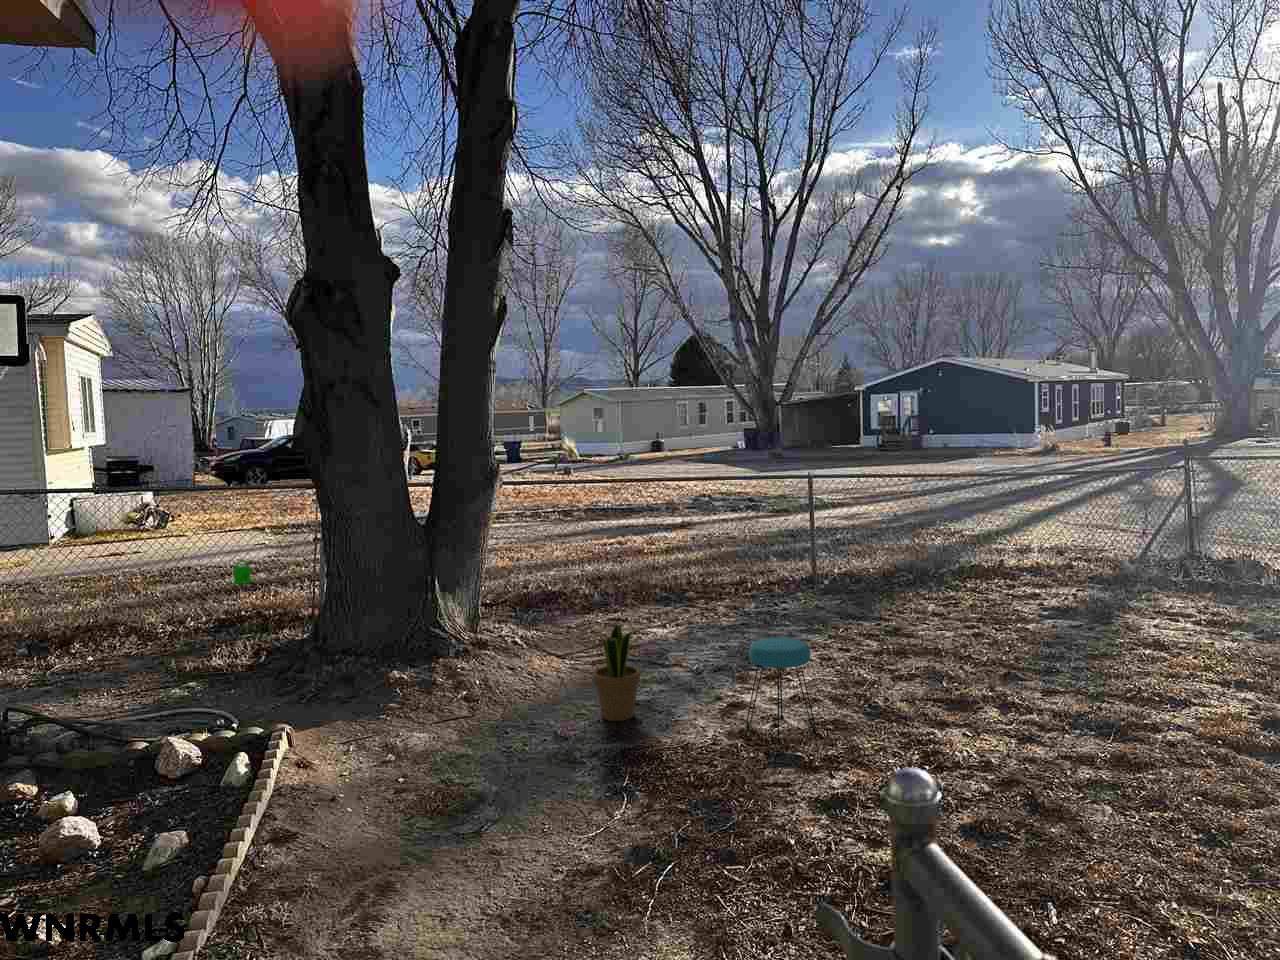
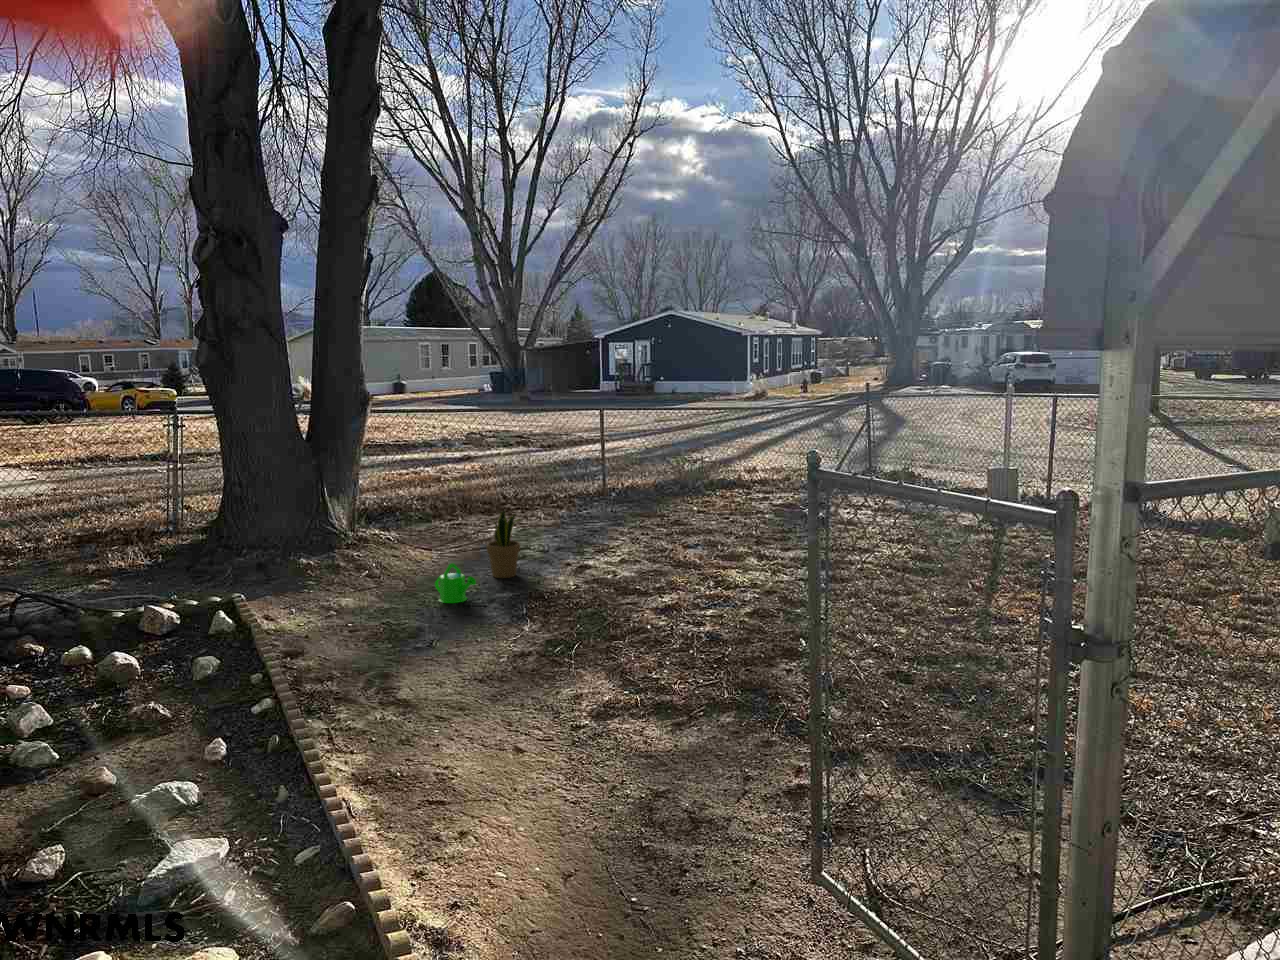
watering can: present [234,559,252,584] -> present [435,563,476,603]
stool: present [746,638,816,742] -> none [598,514,645,580]

